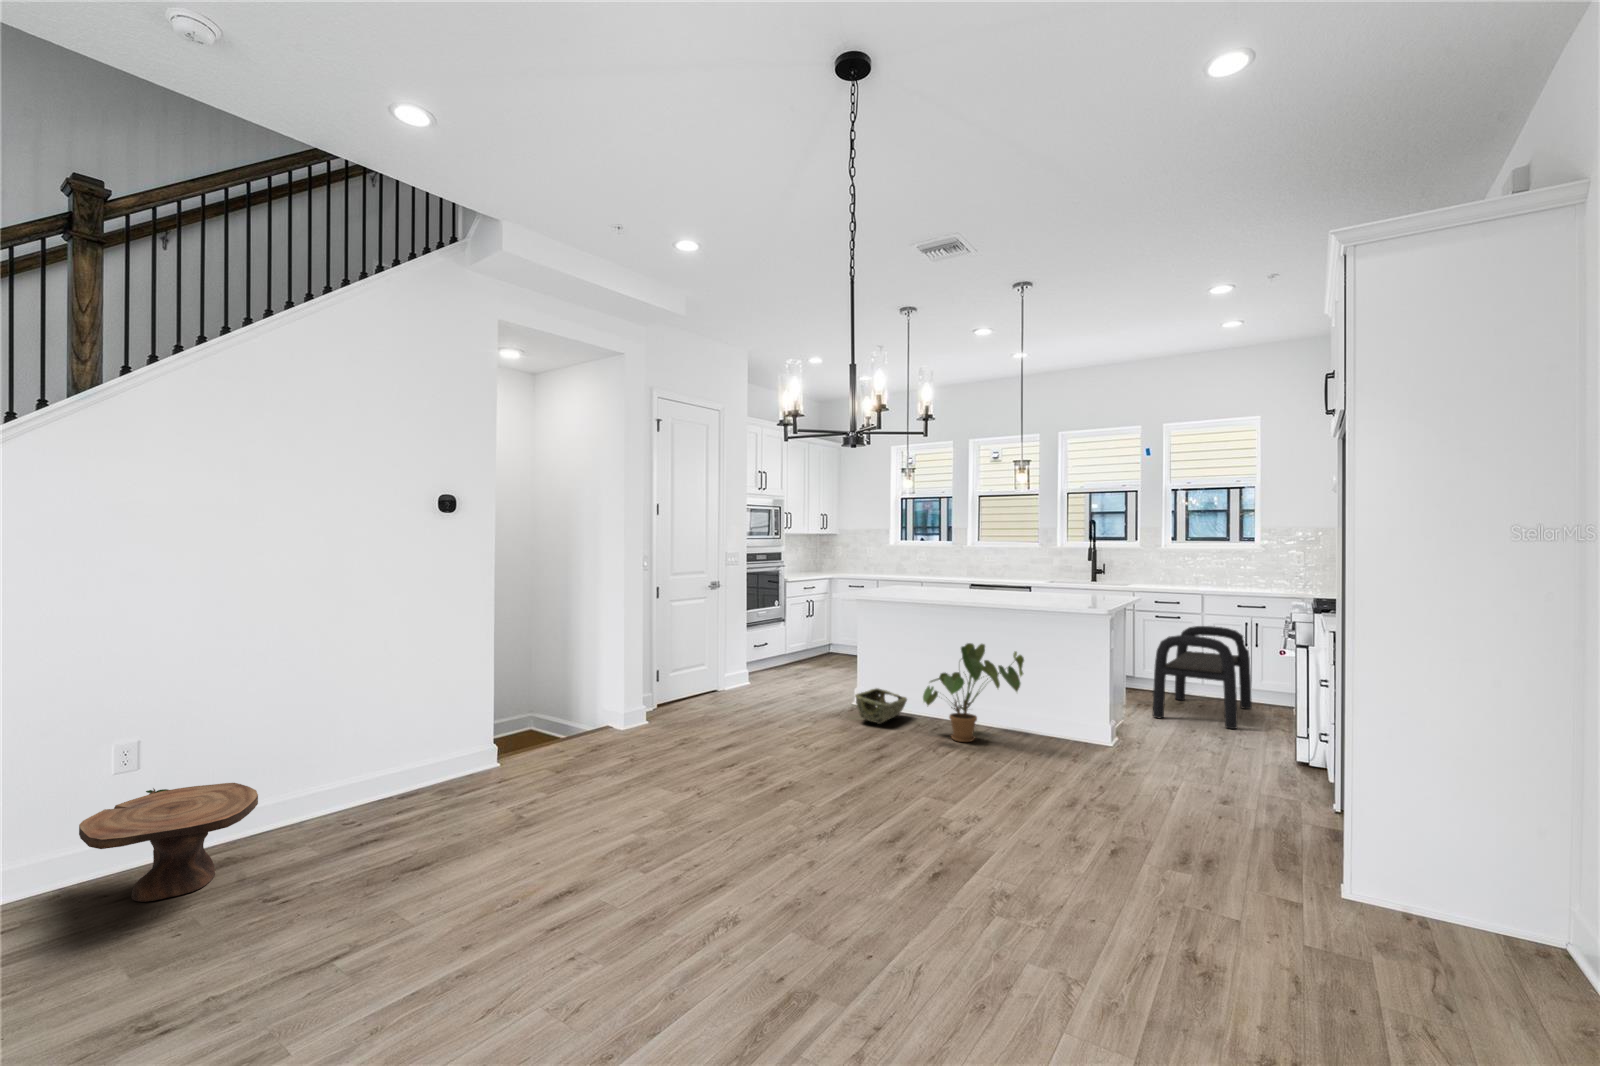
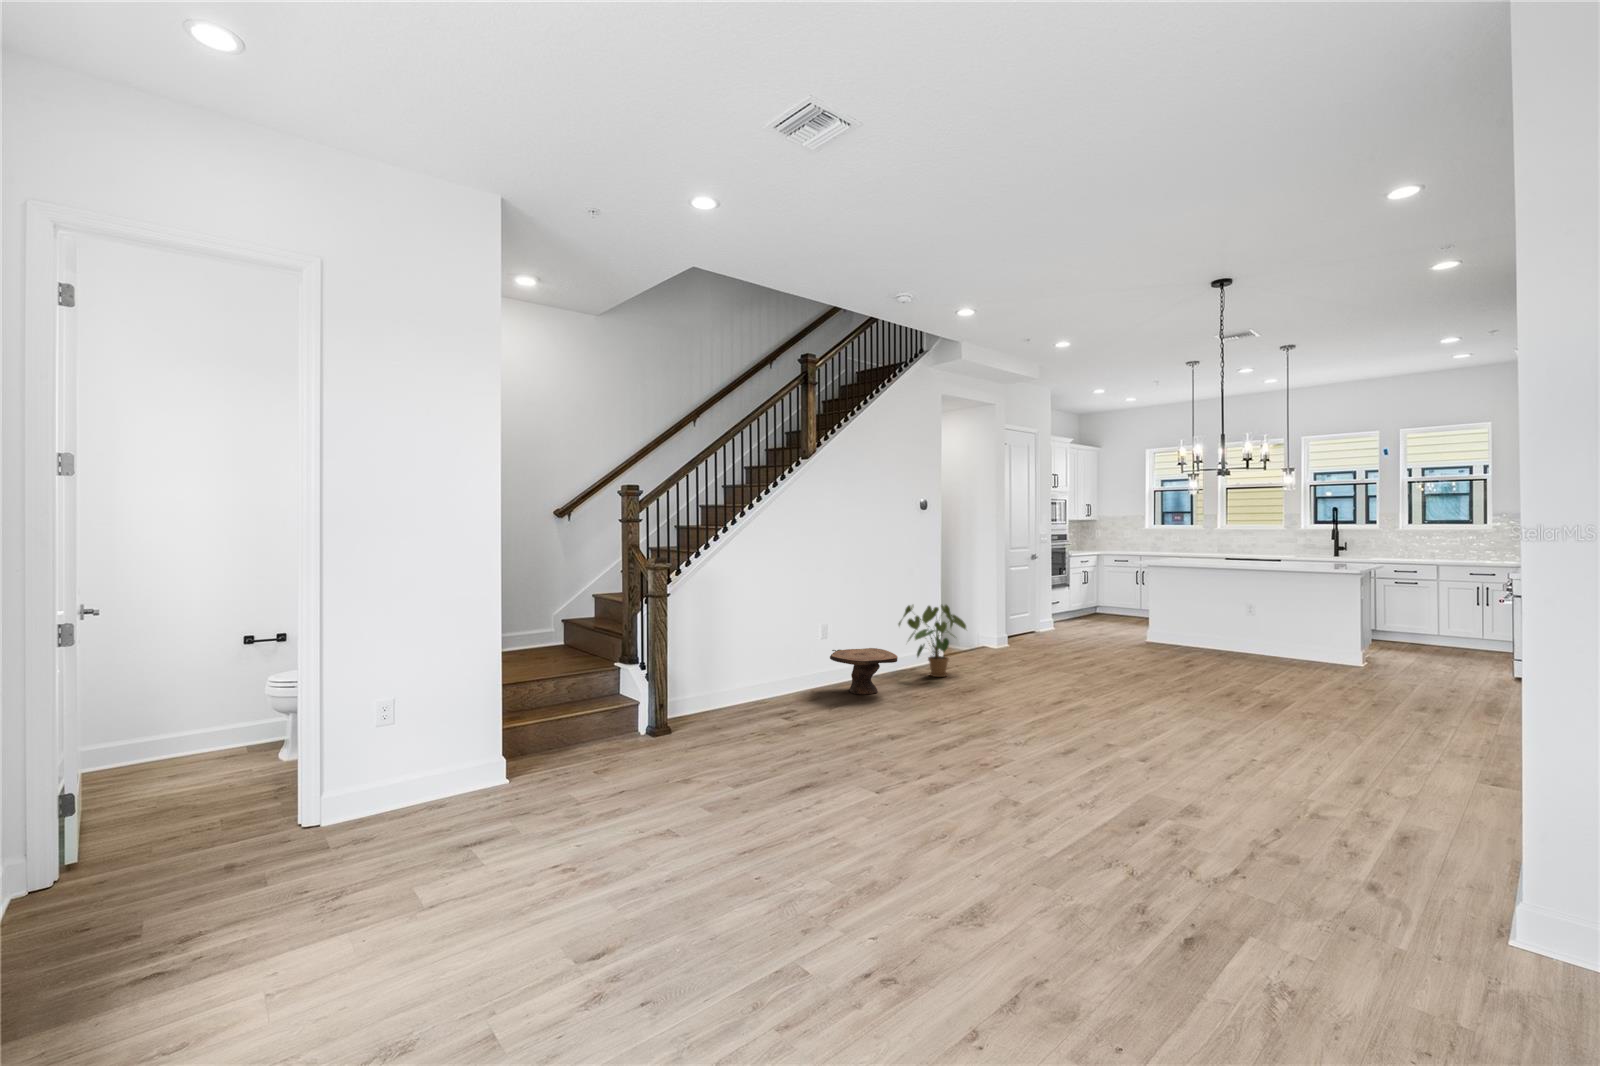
bench: present [1153,626,1252,729] -> none [1393,589,1482,662]
house plant: present [923,643,1024,742] -> present [899,605,966,677]
woven basket: present [855,688,907,724] -> none [1156,629,1193,652]

